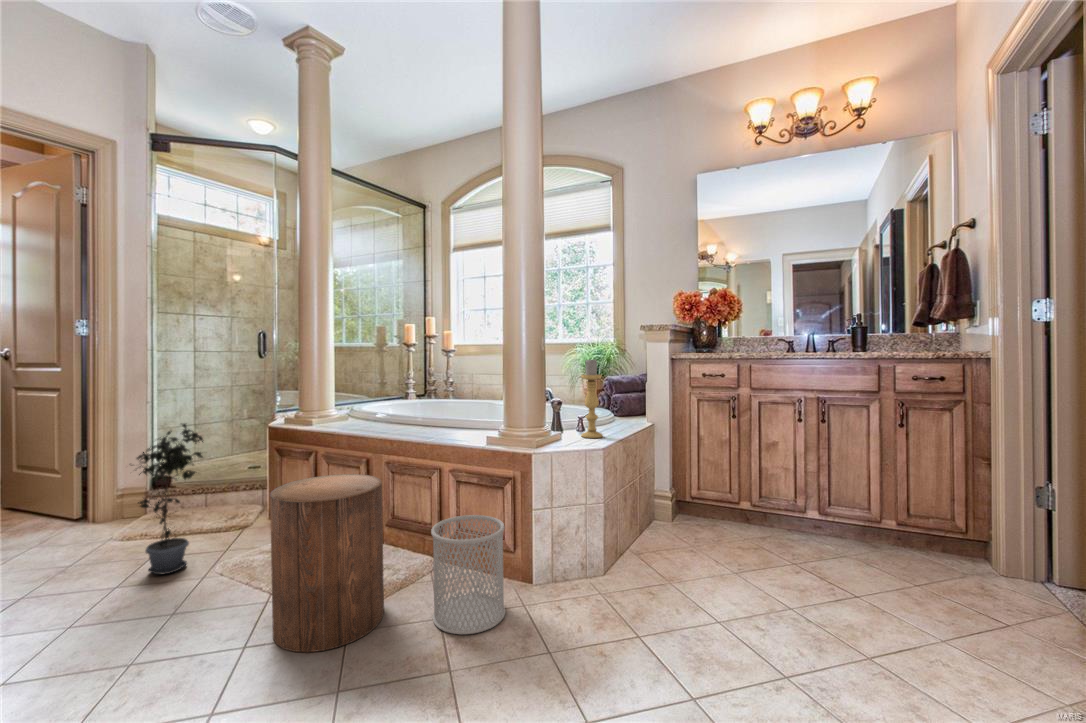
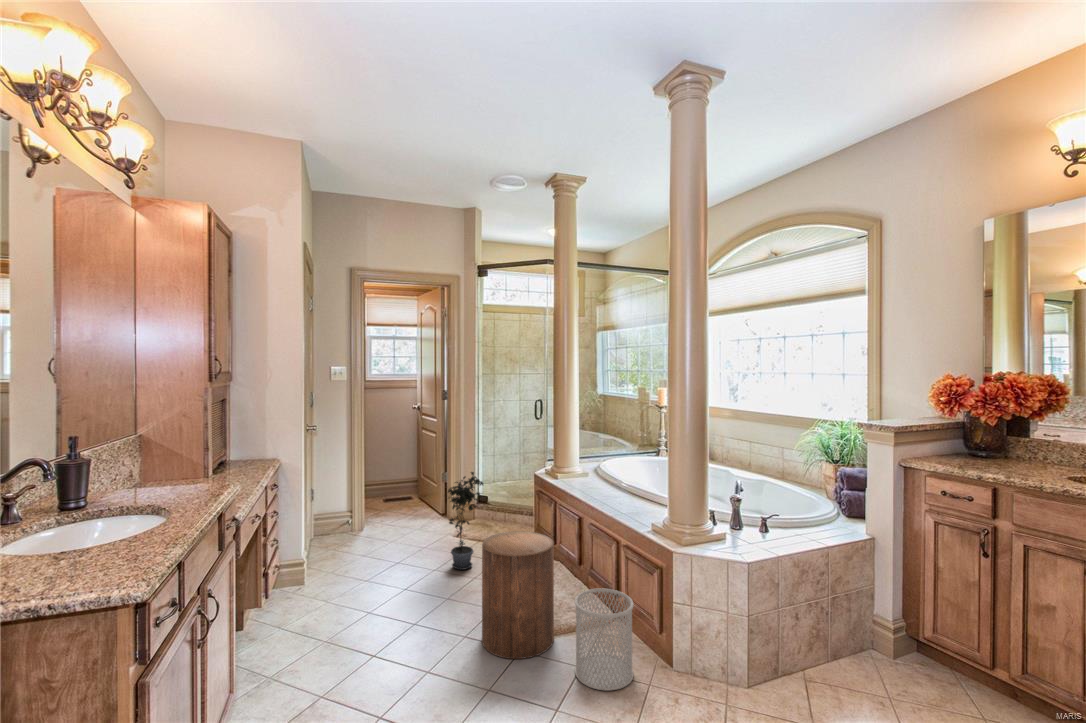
candle holder: present [581,360,603,438] -> none [749,462,773,546]

